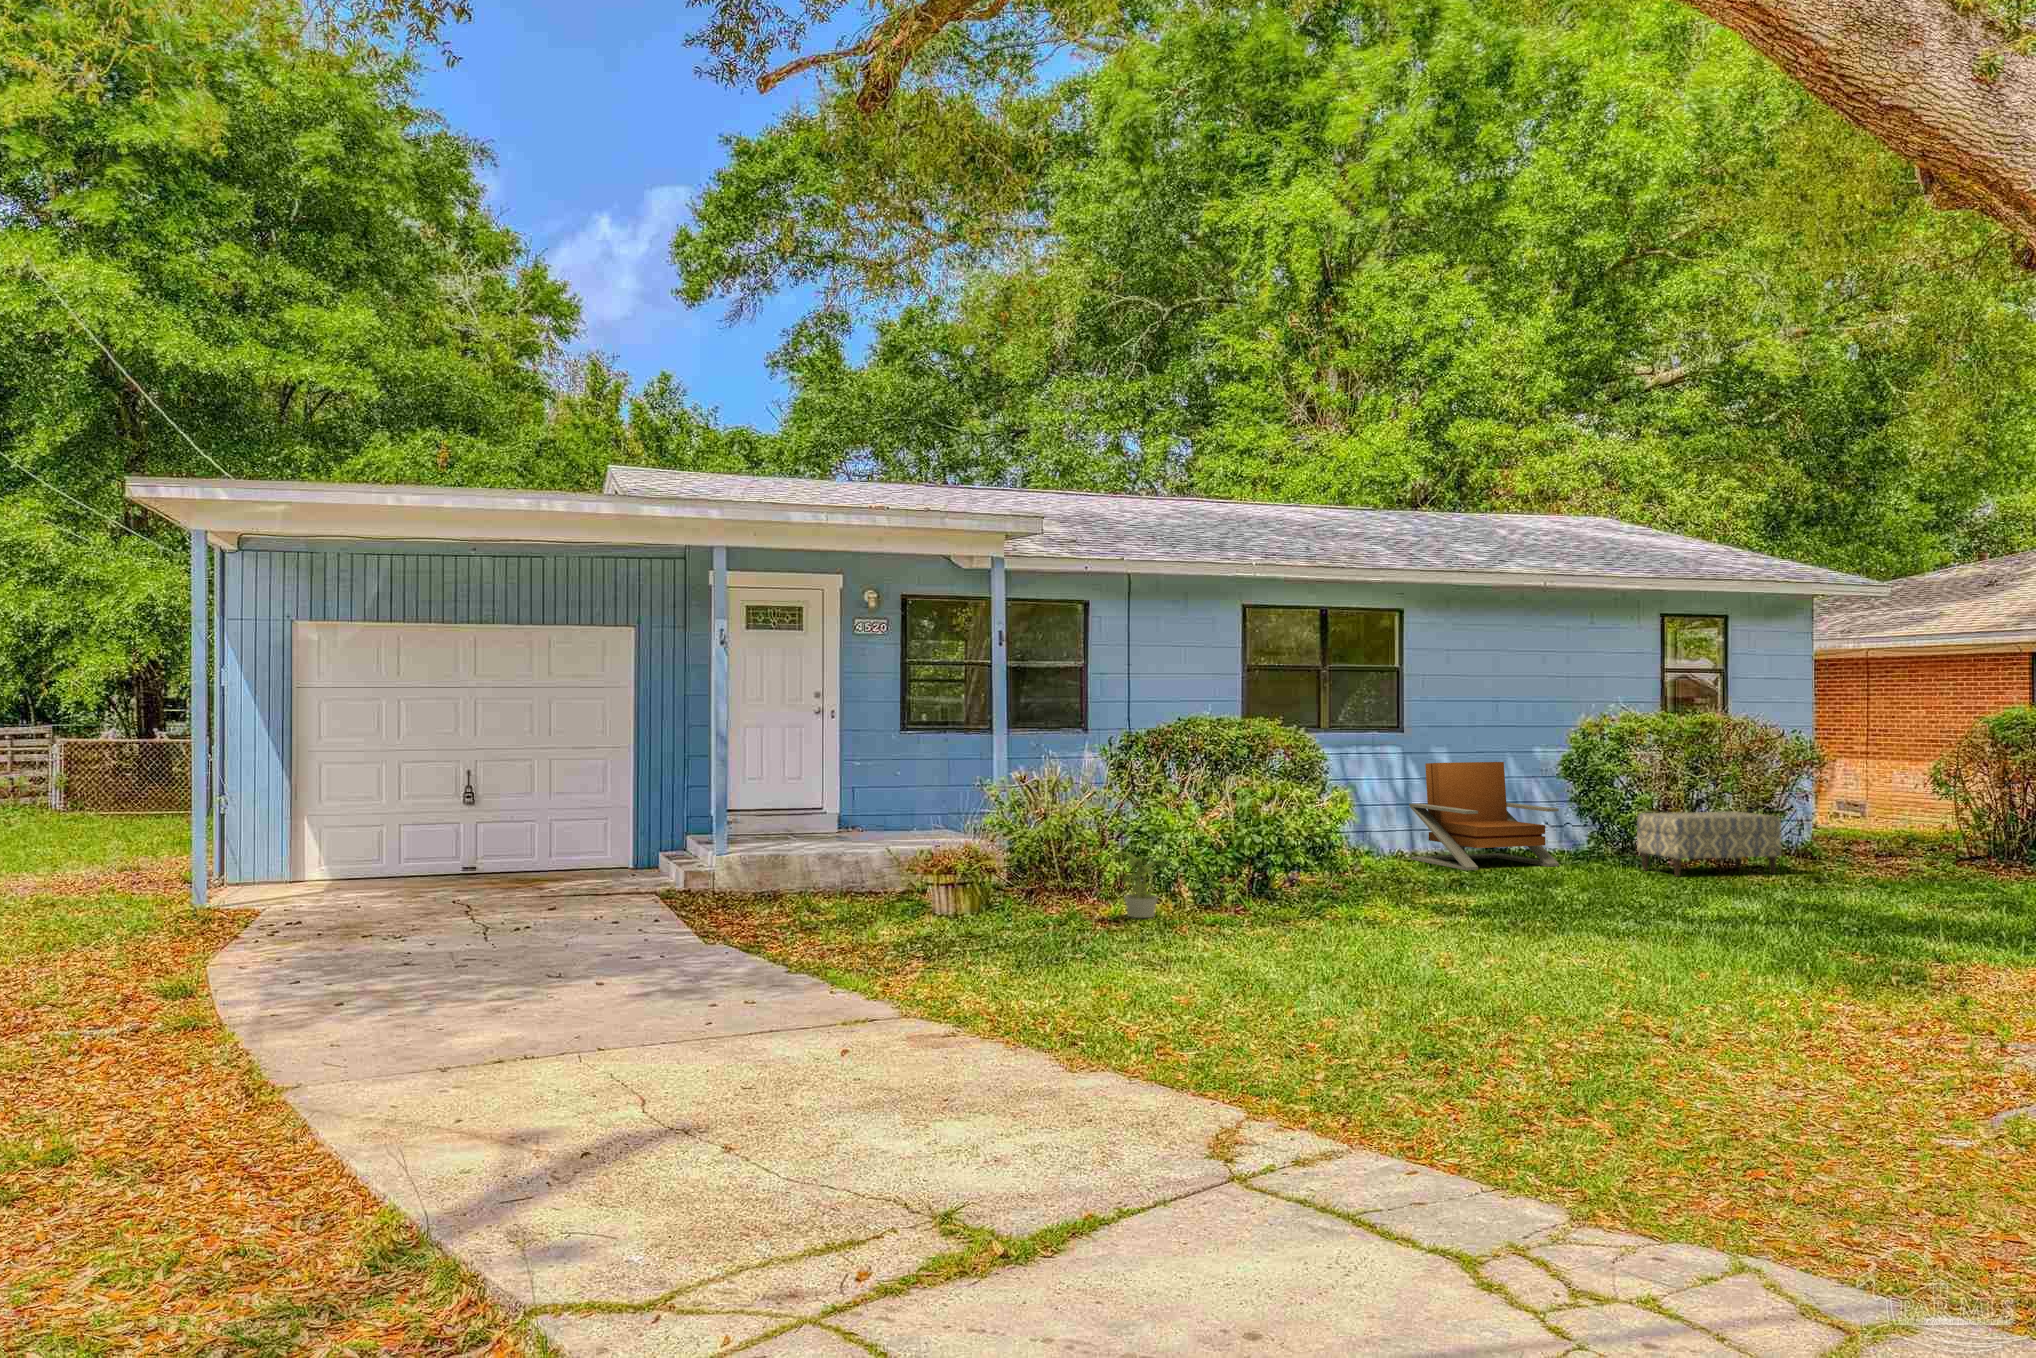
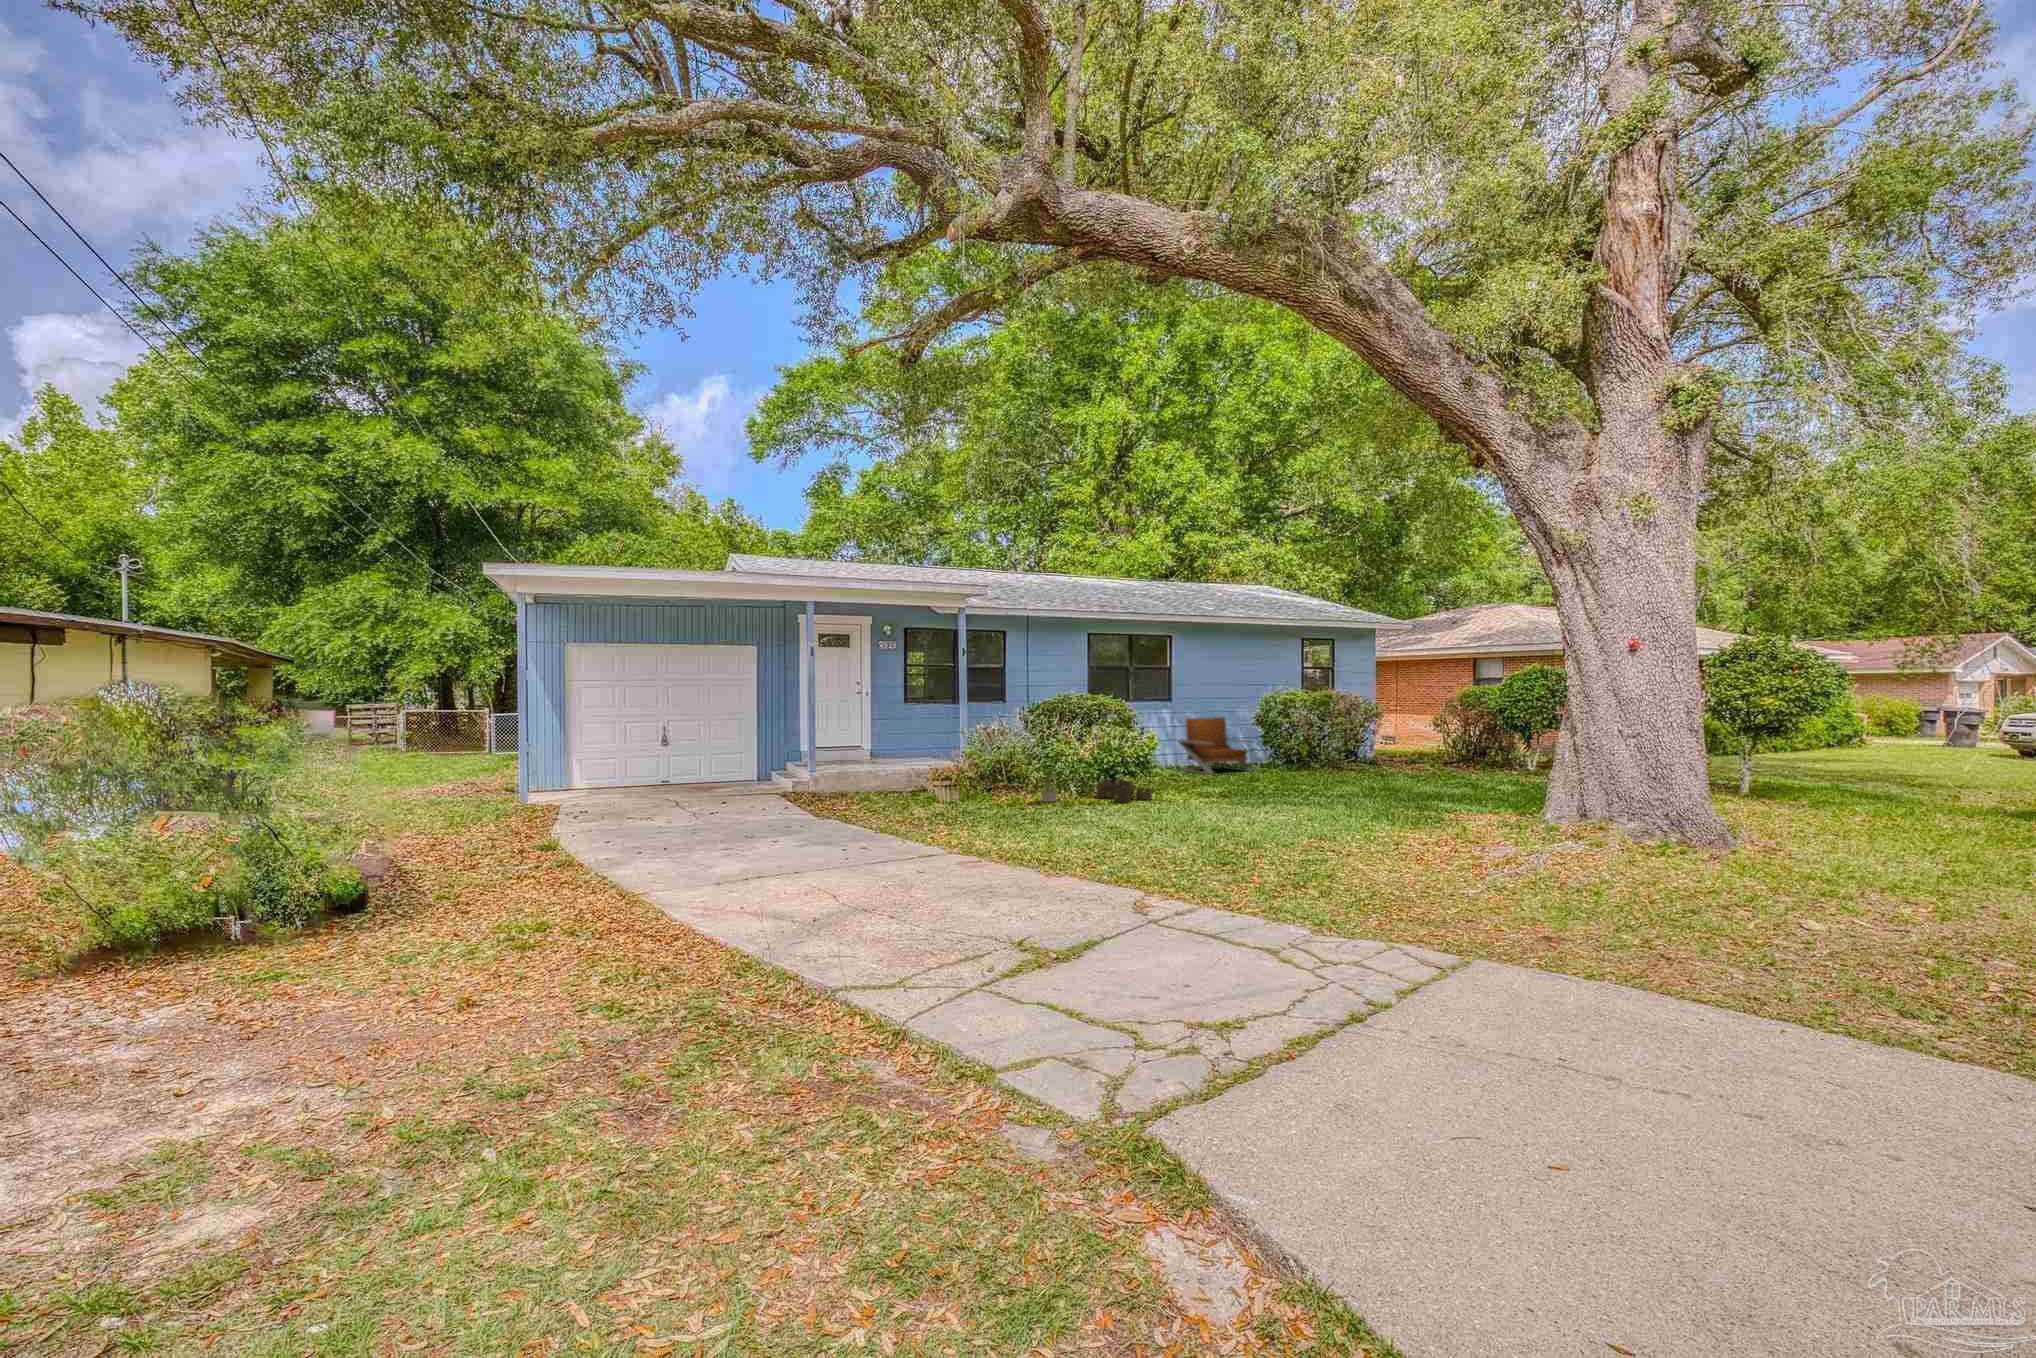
bench: present [1637,811,1781,877] -> none [1293,741,1364,775]
woven basket: none [1231,876,1339,923] -> present [1096,780,1152,802]

